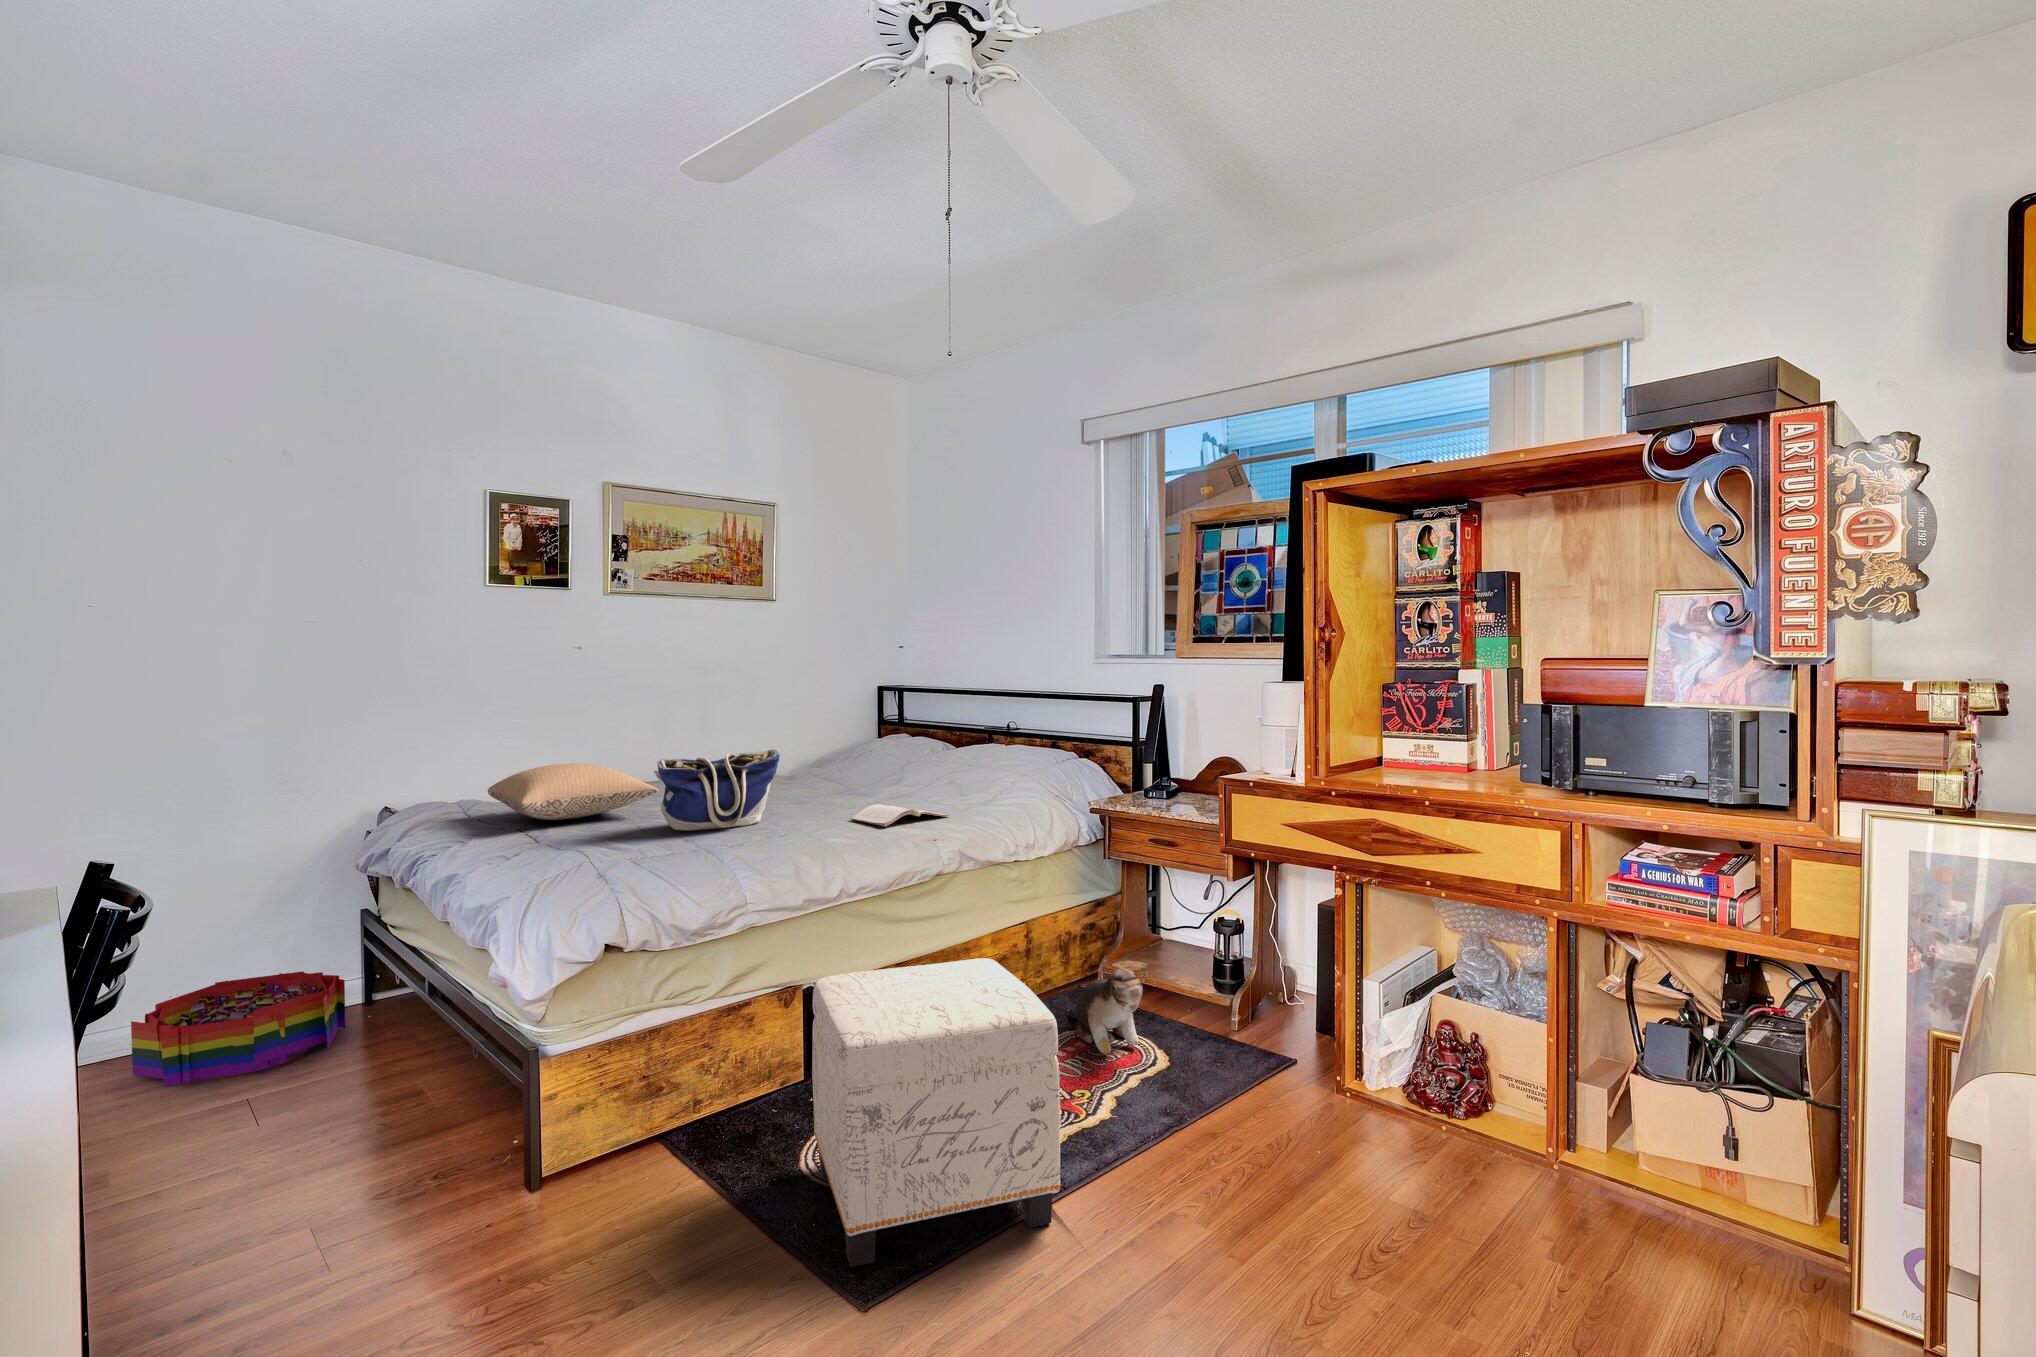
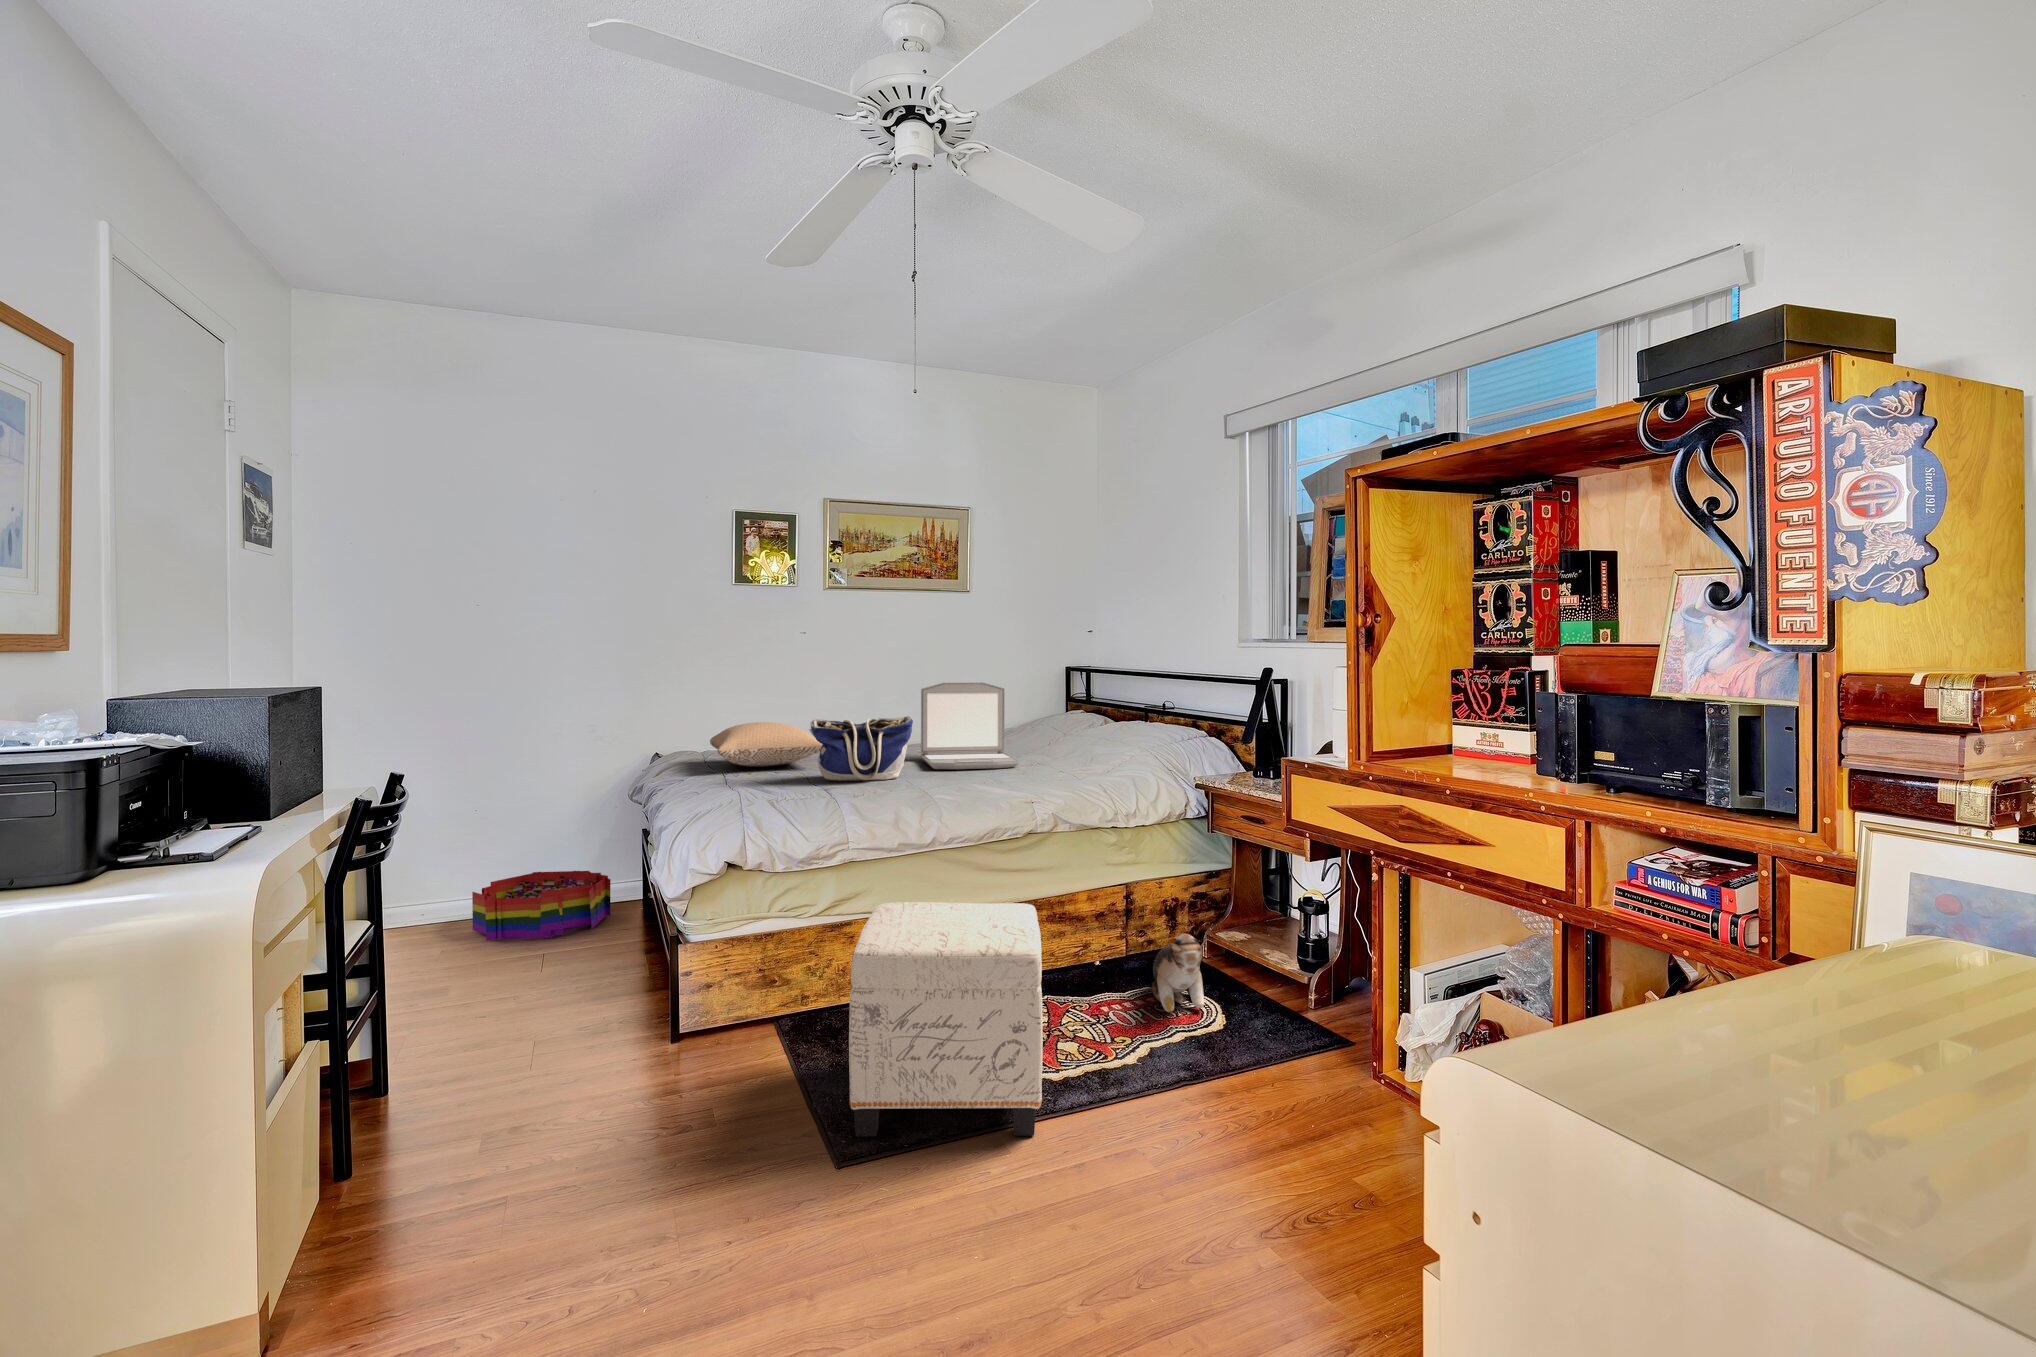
laptop: none [760,705,885,808] -> present [920,682,1019,769]
magazine: present [851,804,949,827] -> none [971,769,1056,788]

